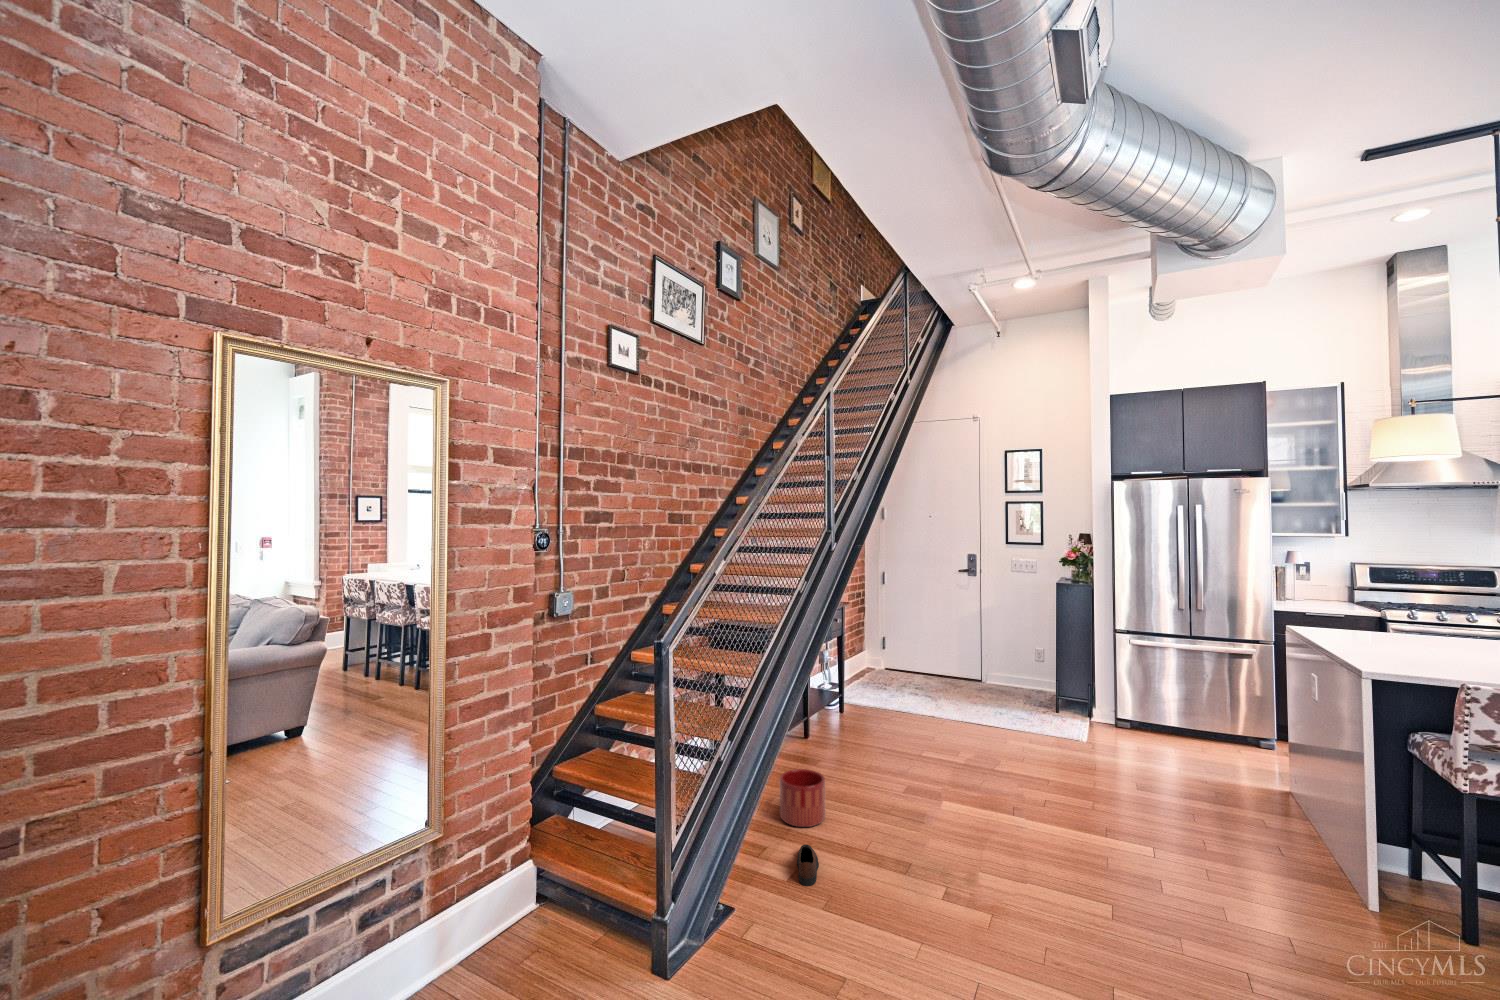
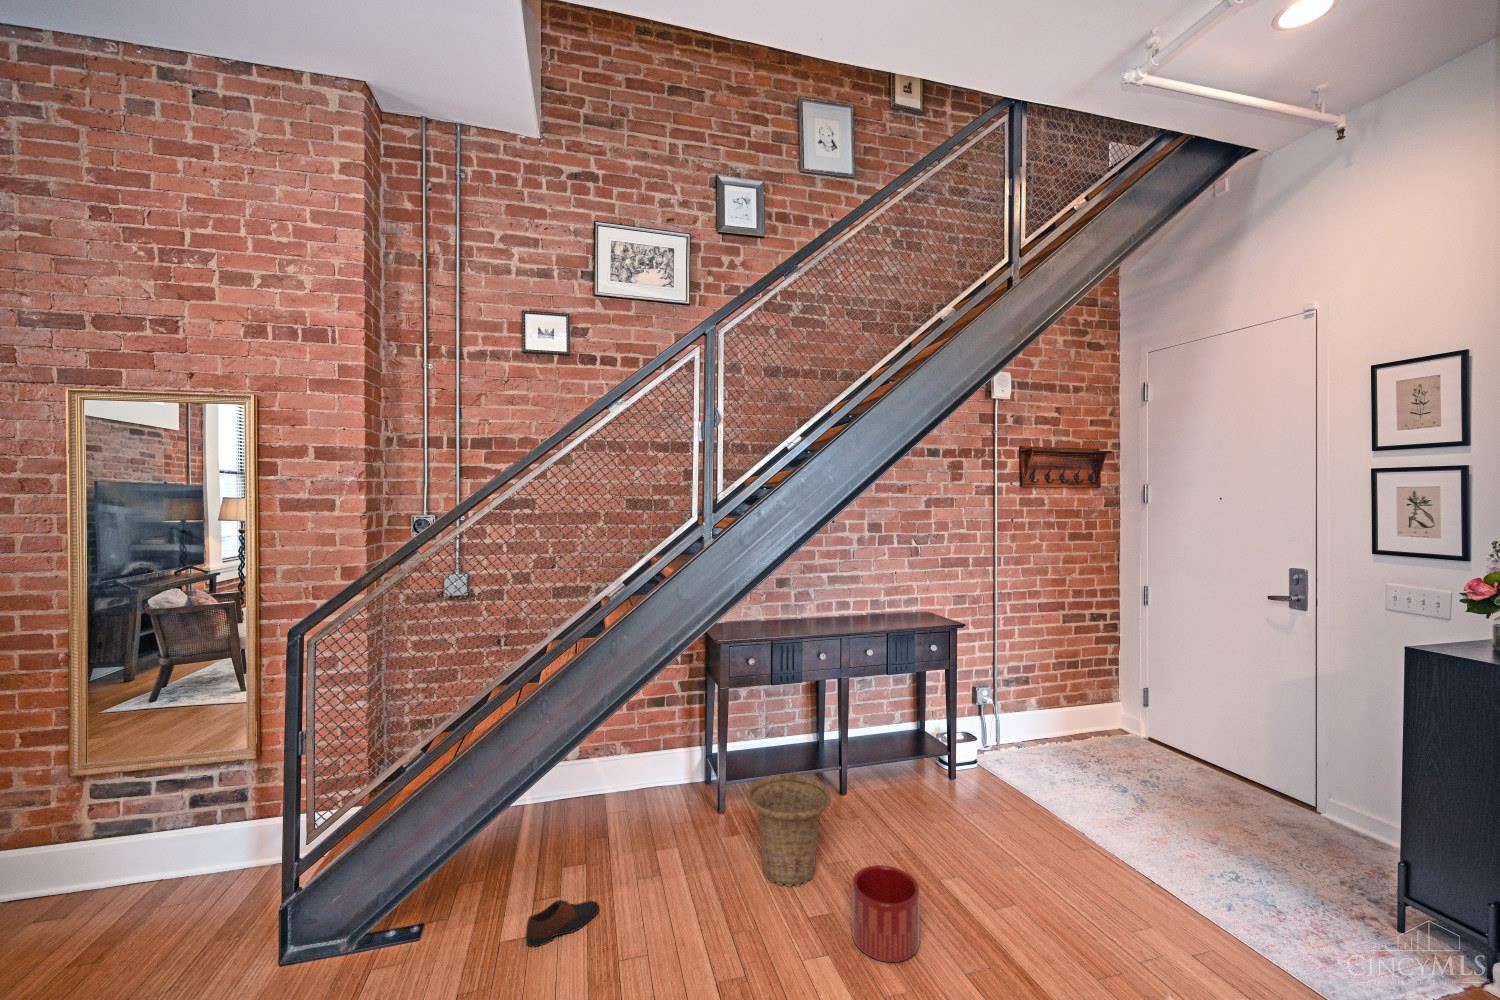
basket: none [830,719,893,796] -> present [747,774,831,887]
planter: present [780,769,825,827] -> present [852,865,919,962]

